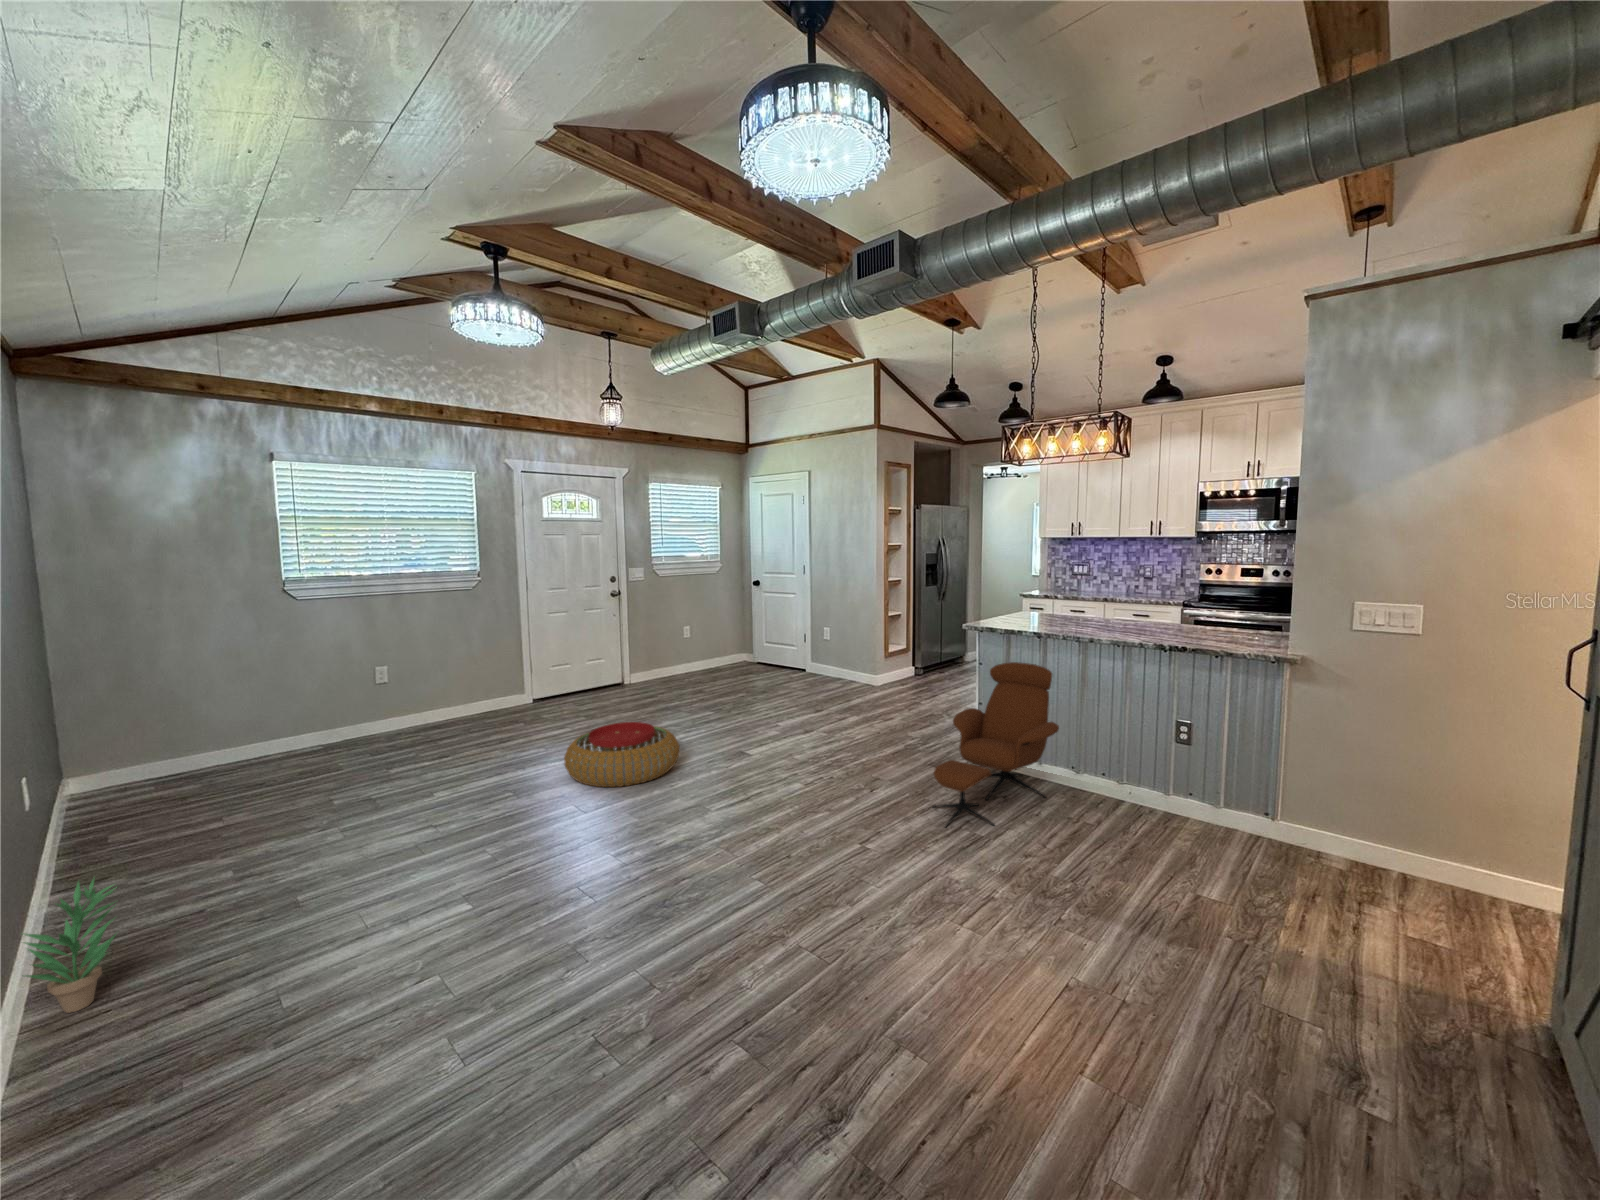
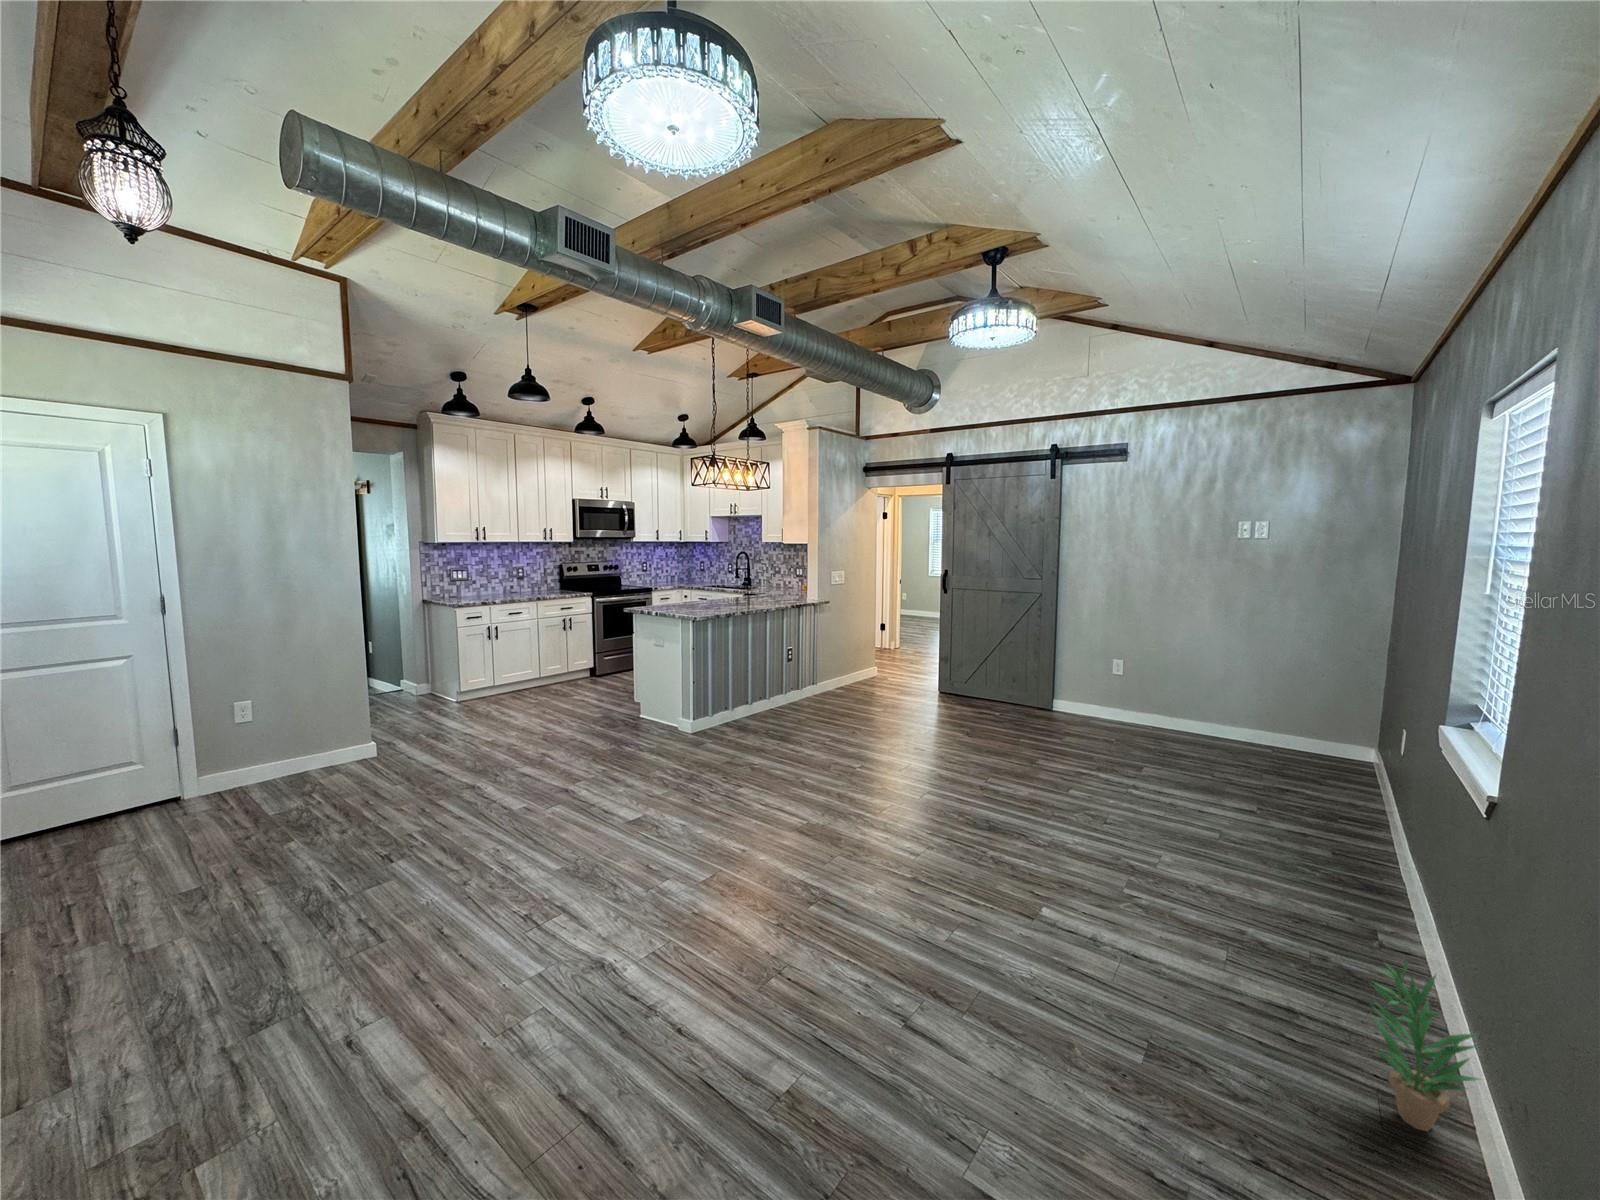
lounge chair: present [933,662,1059,828] -> none [716,638,825,749]
pouf: present [564,722,679,787] -> none [573,820,750,948]

